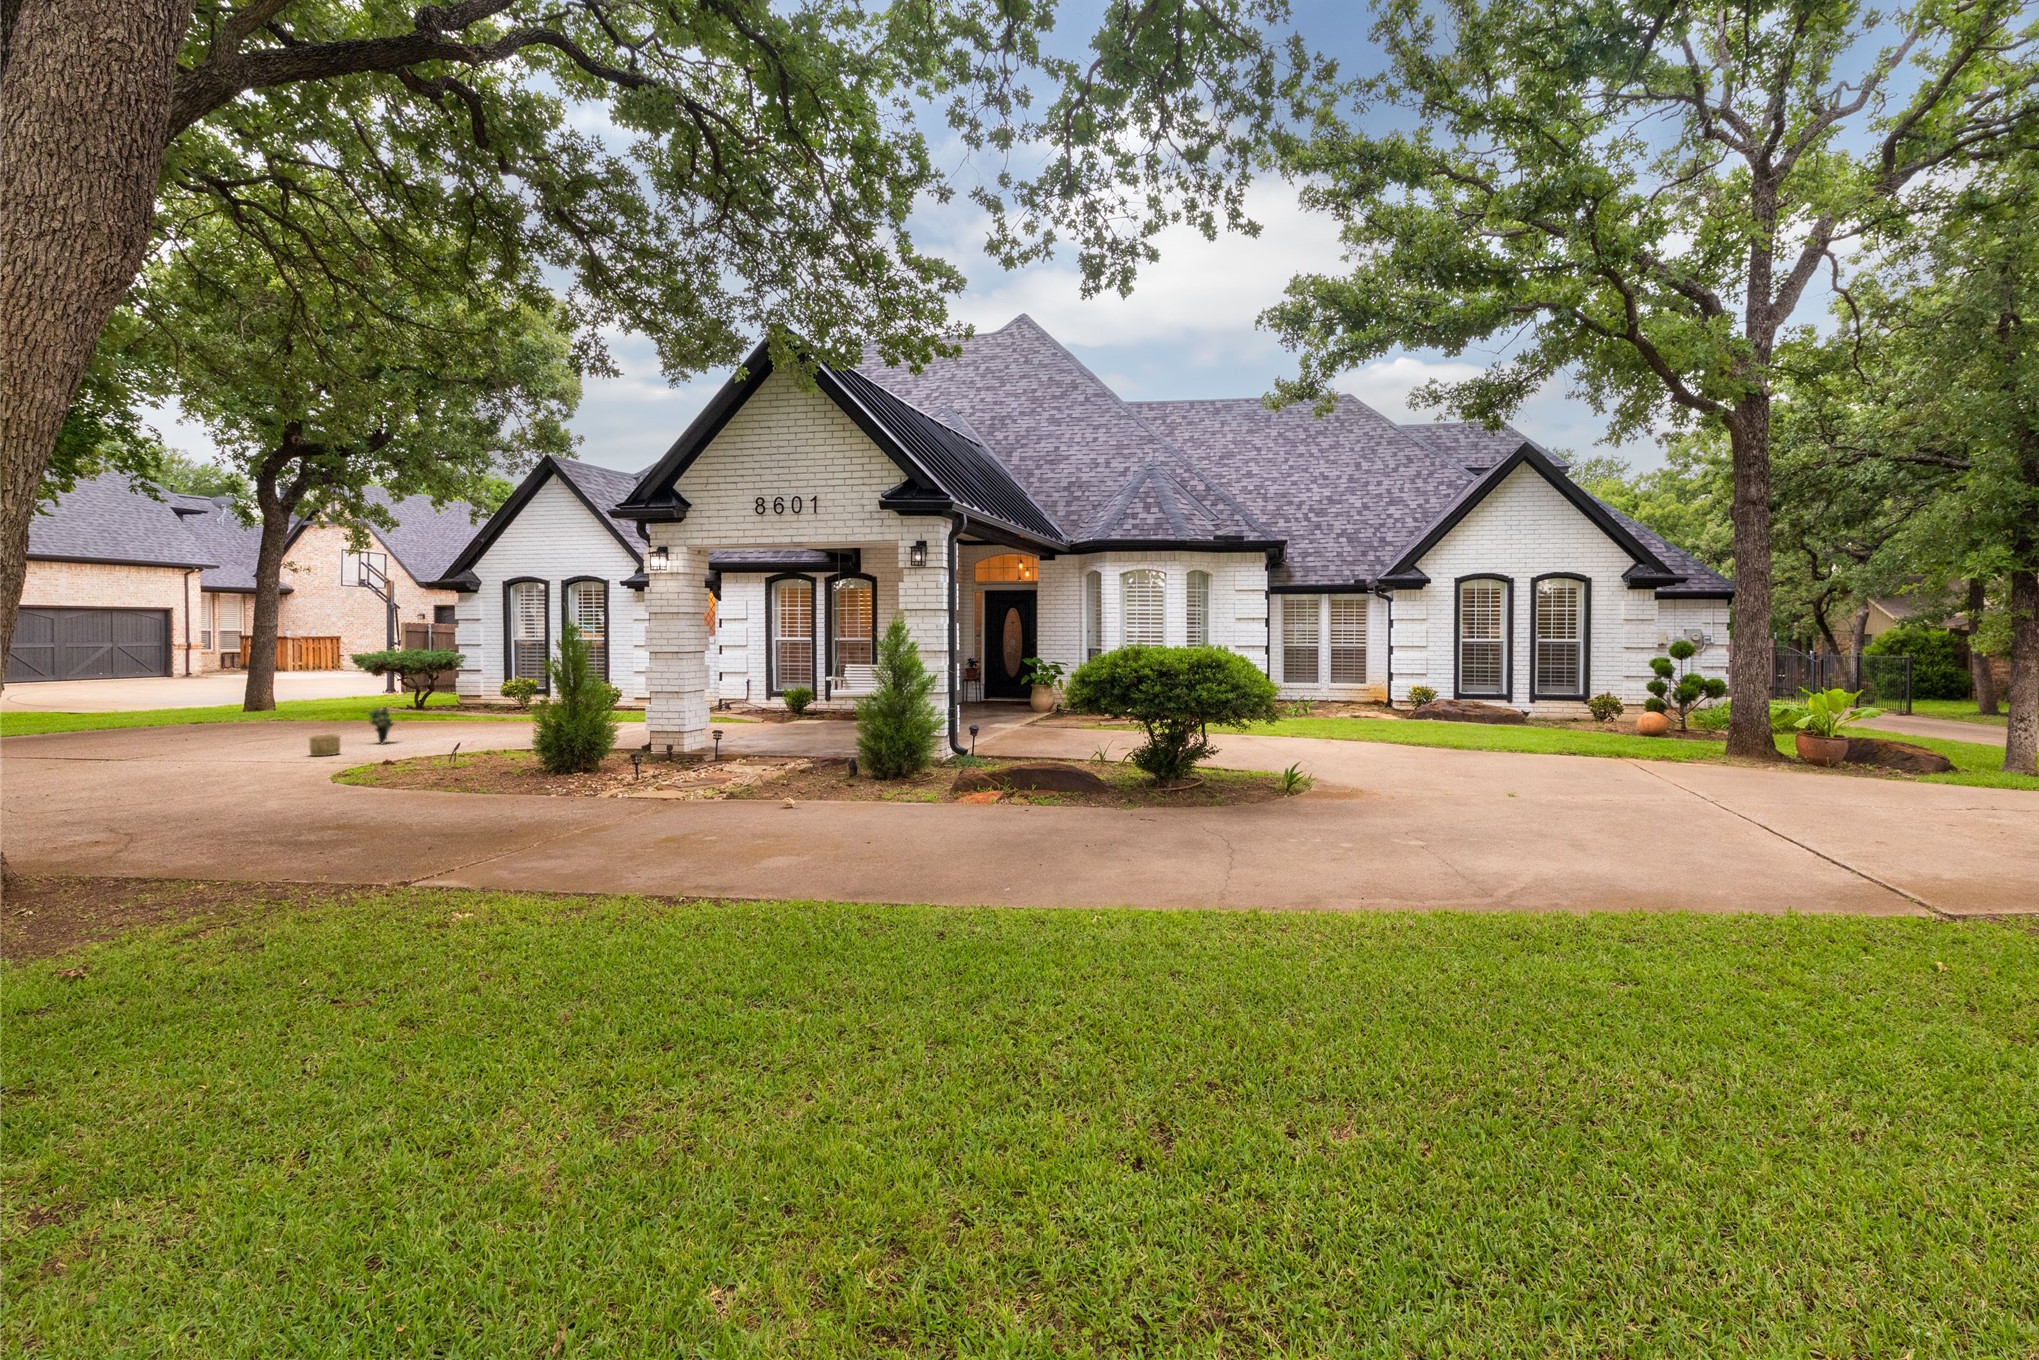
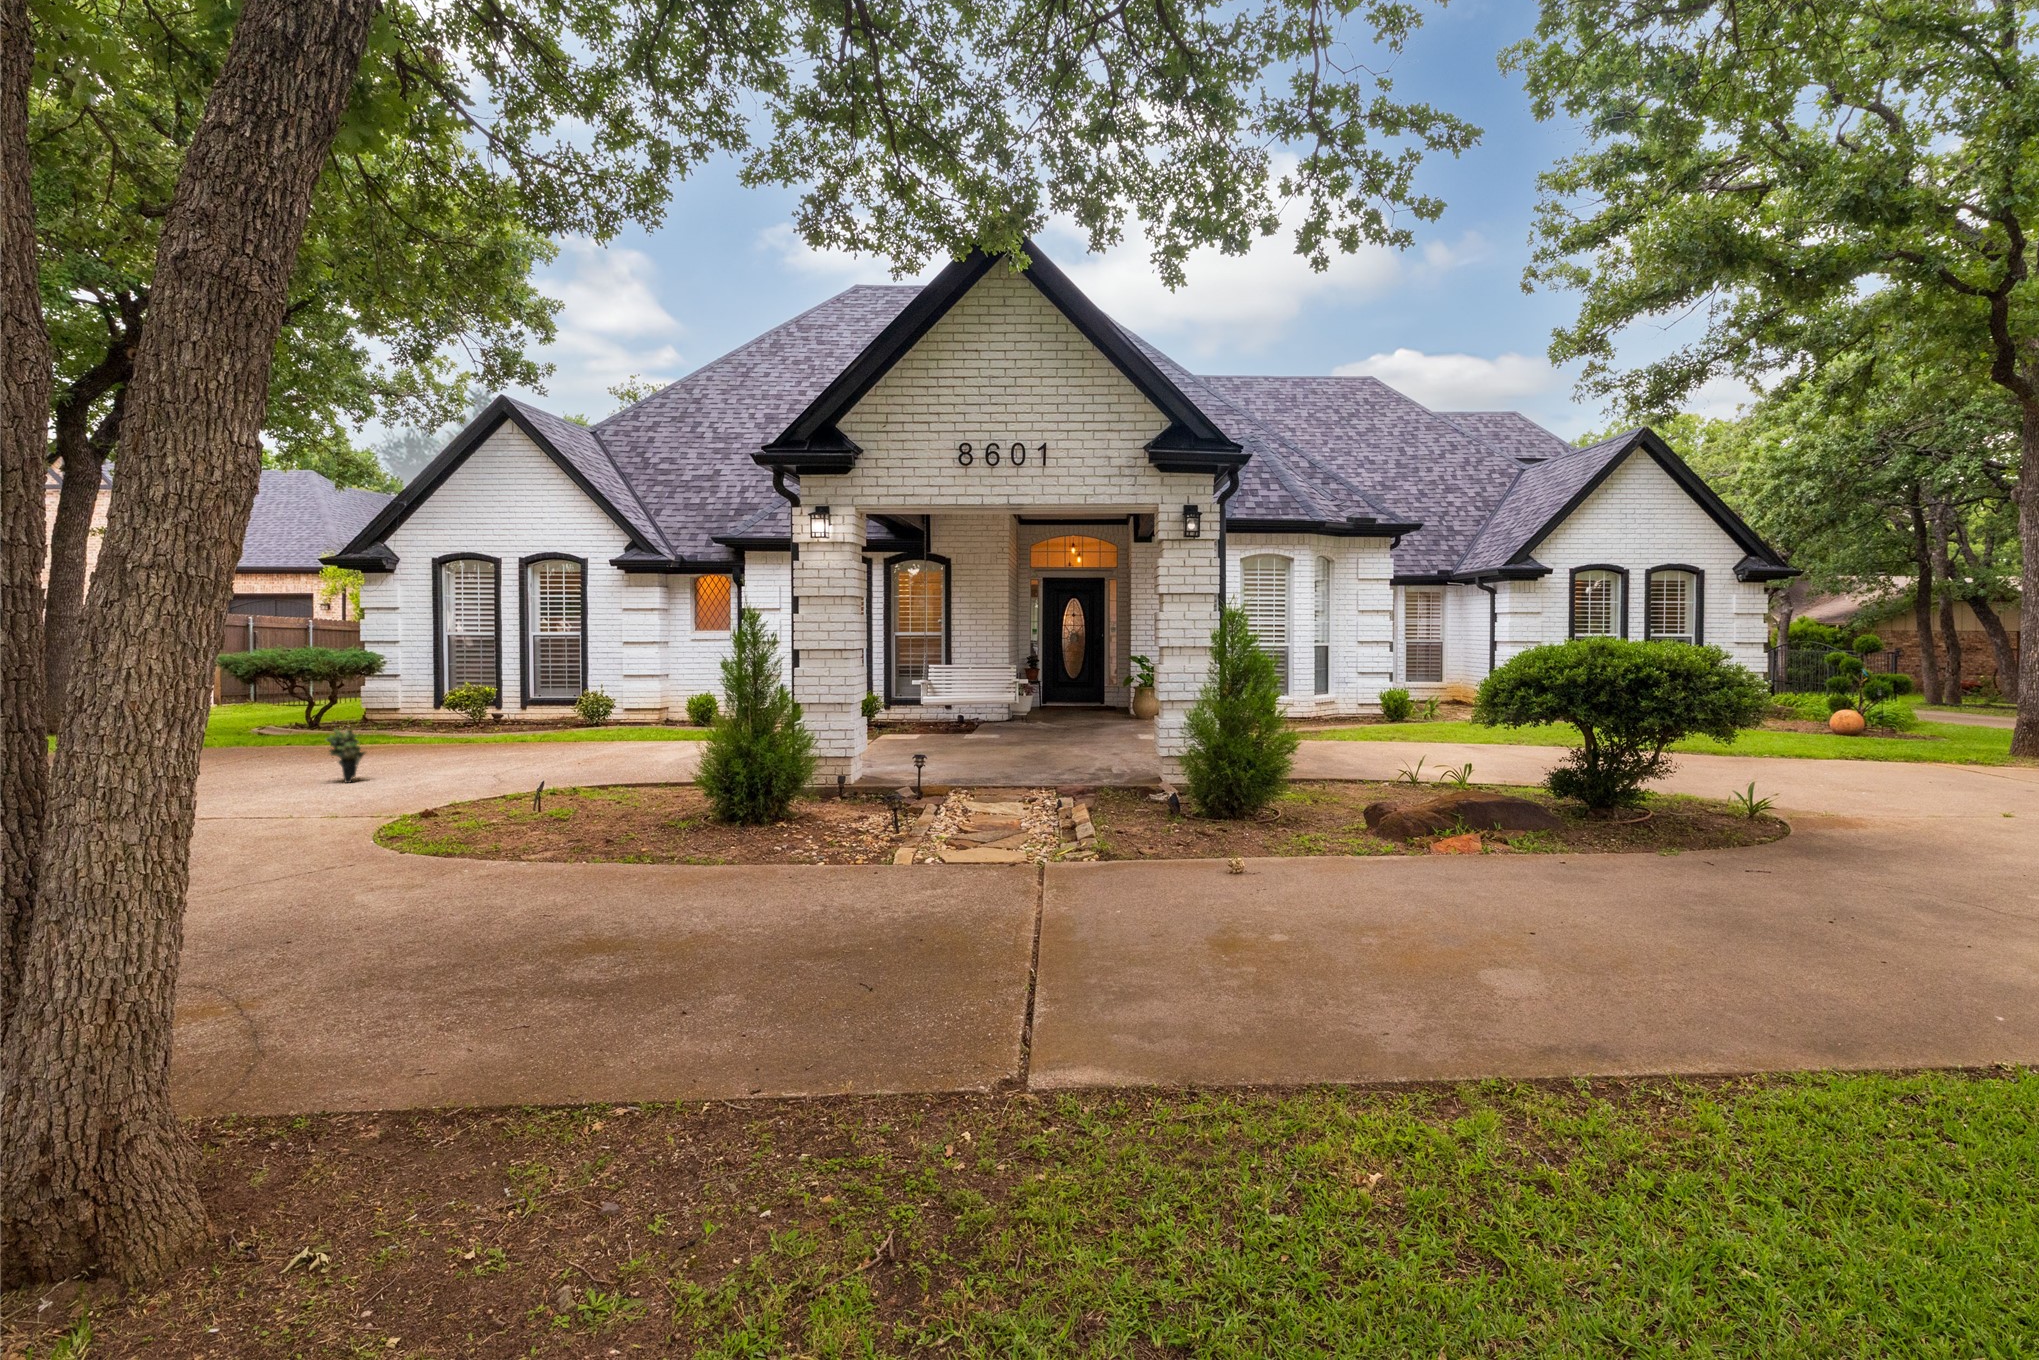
wooden bucket: present [309,734,340,756] -> none [260,773,308,807]

